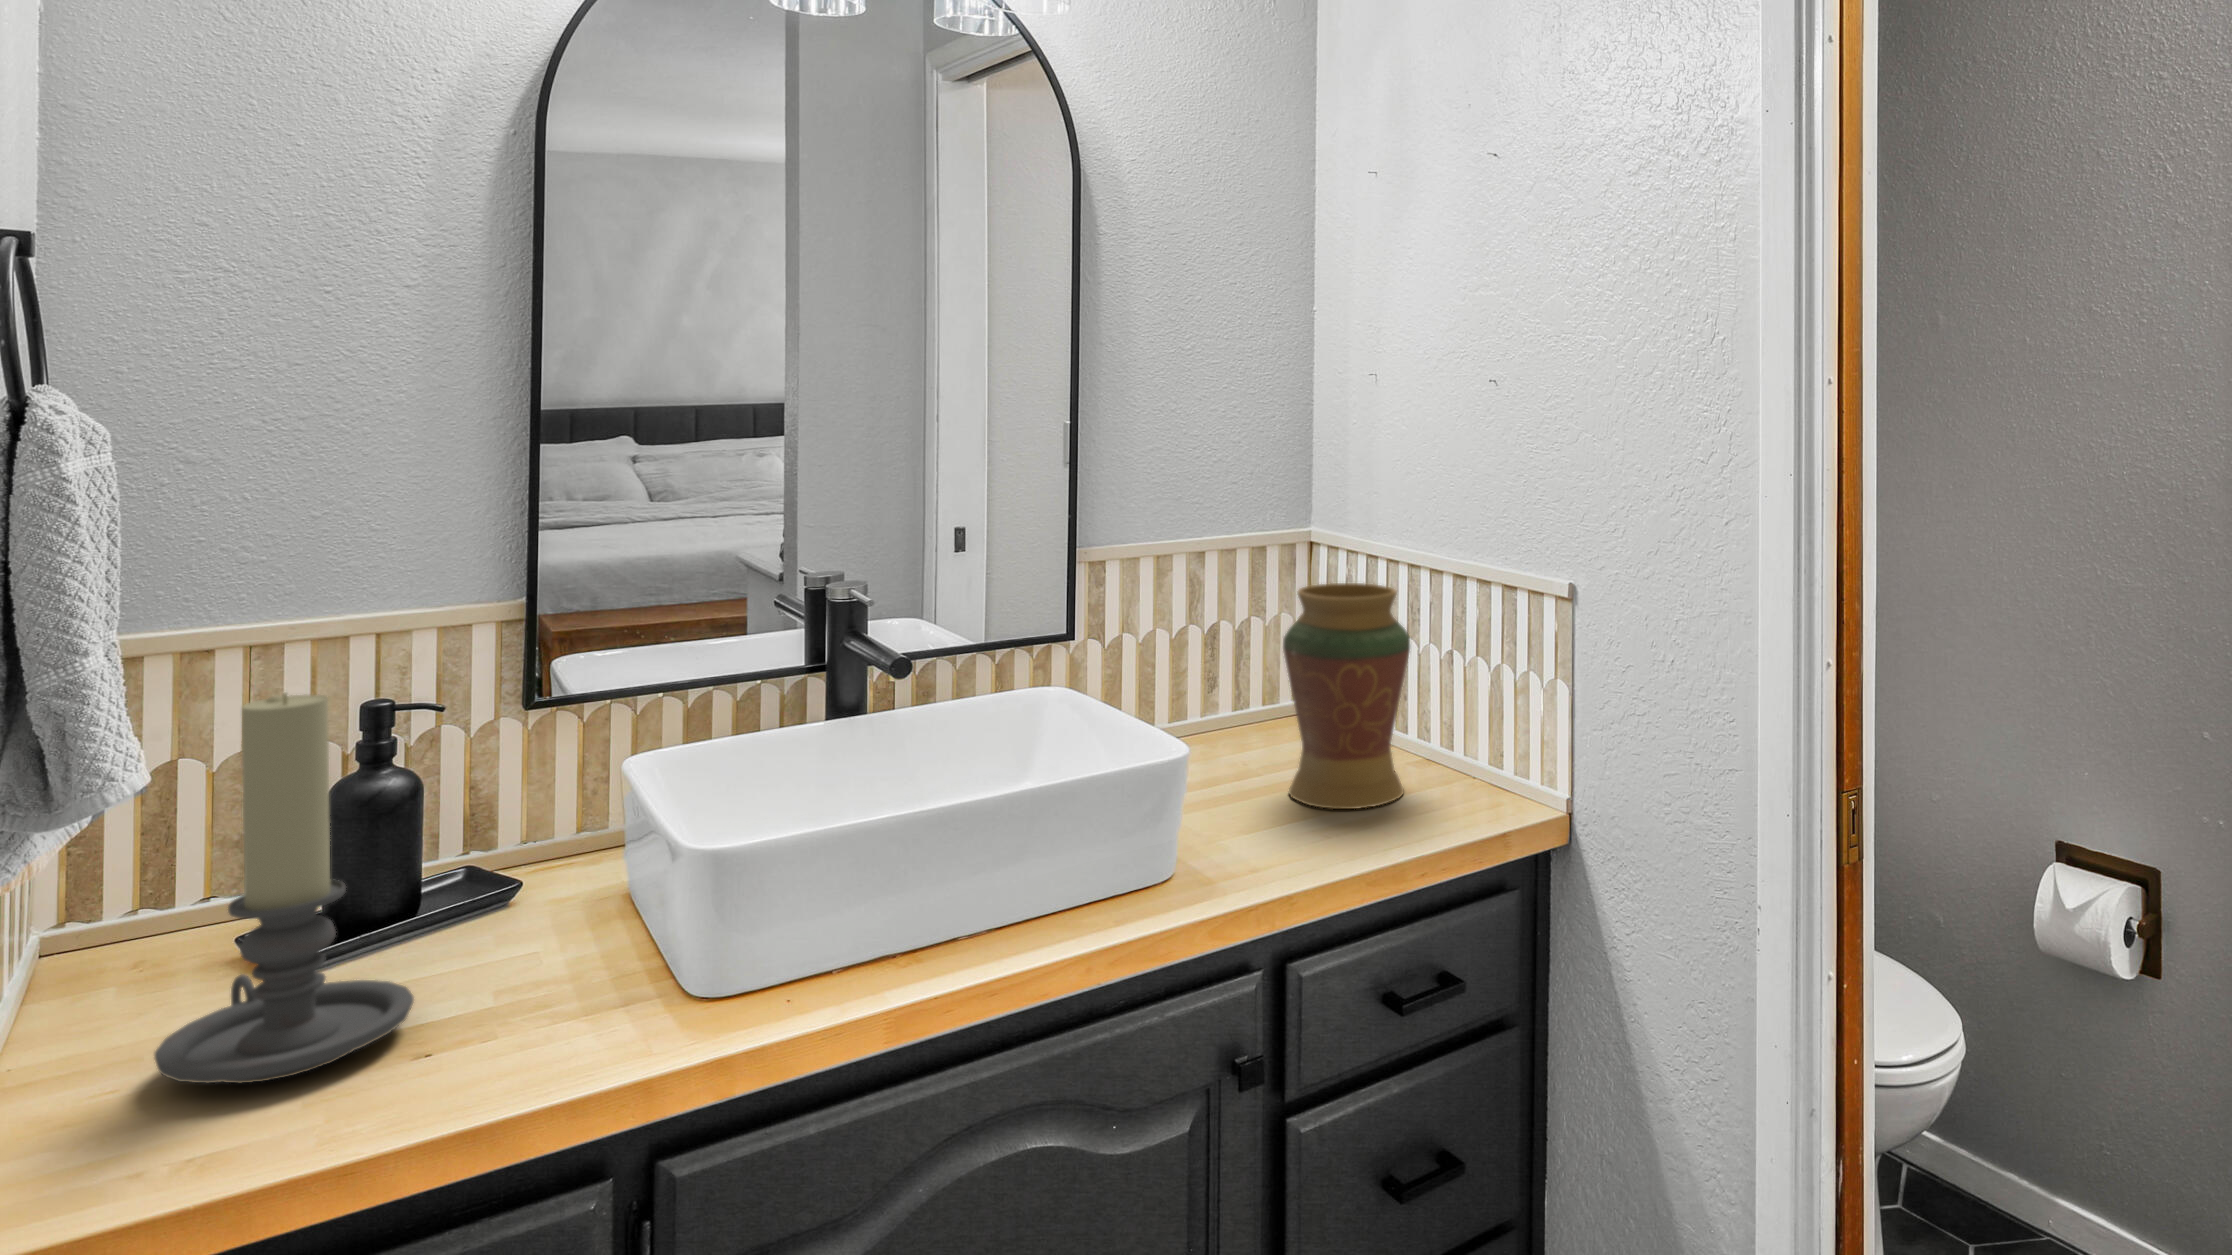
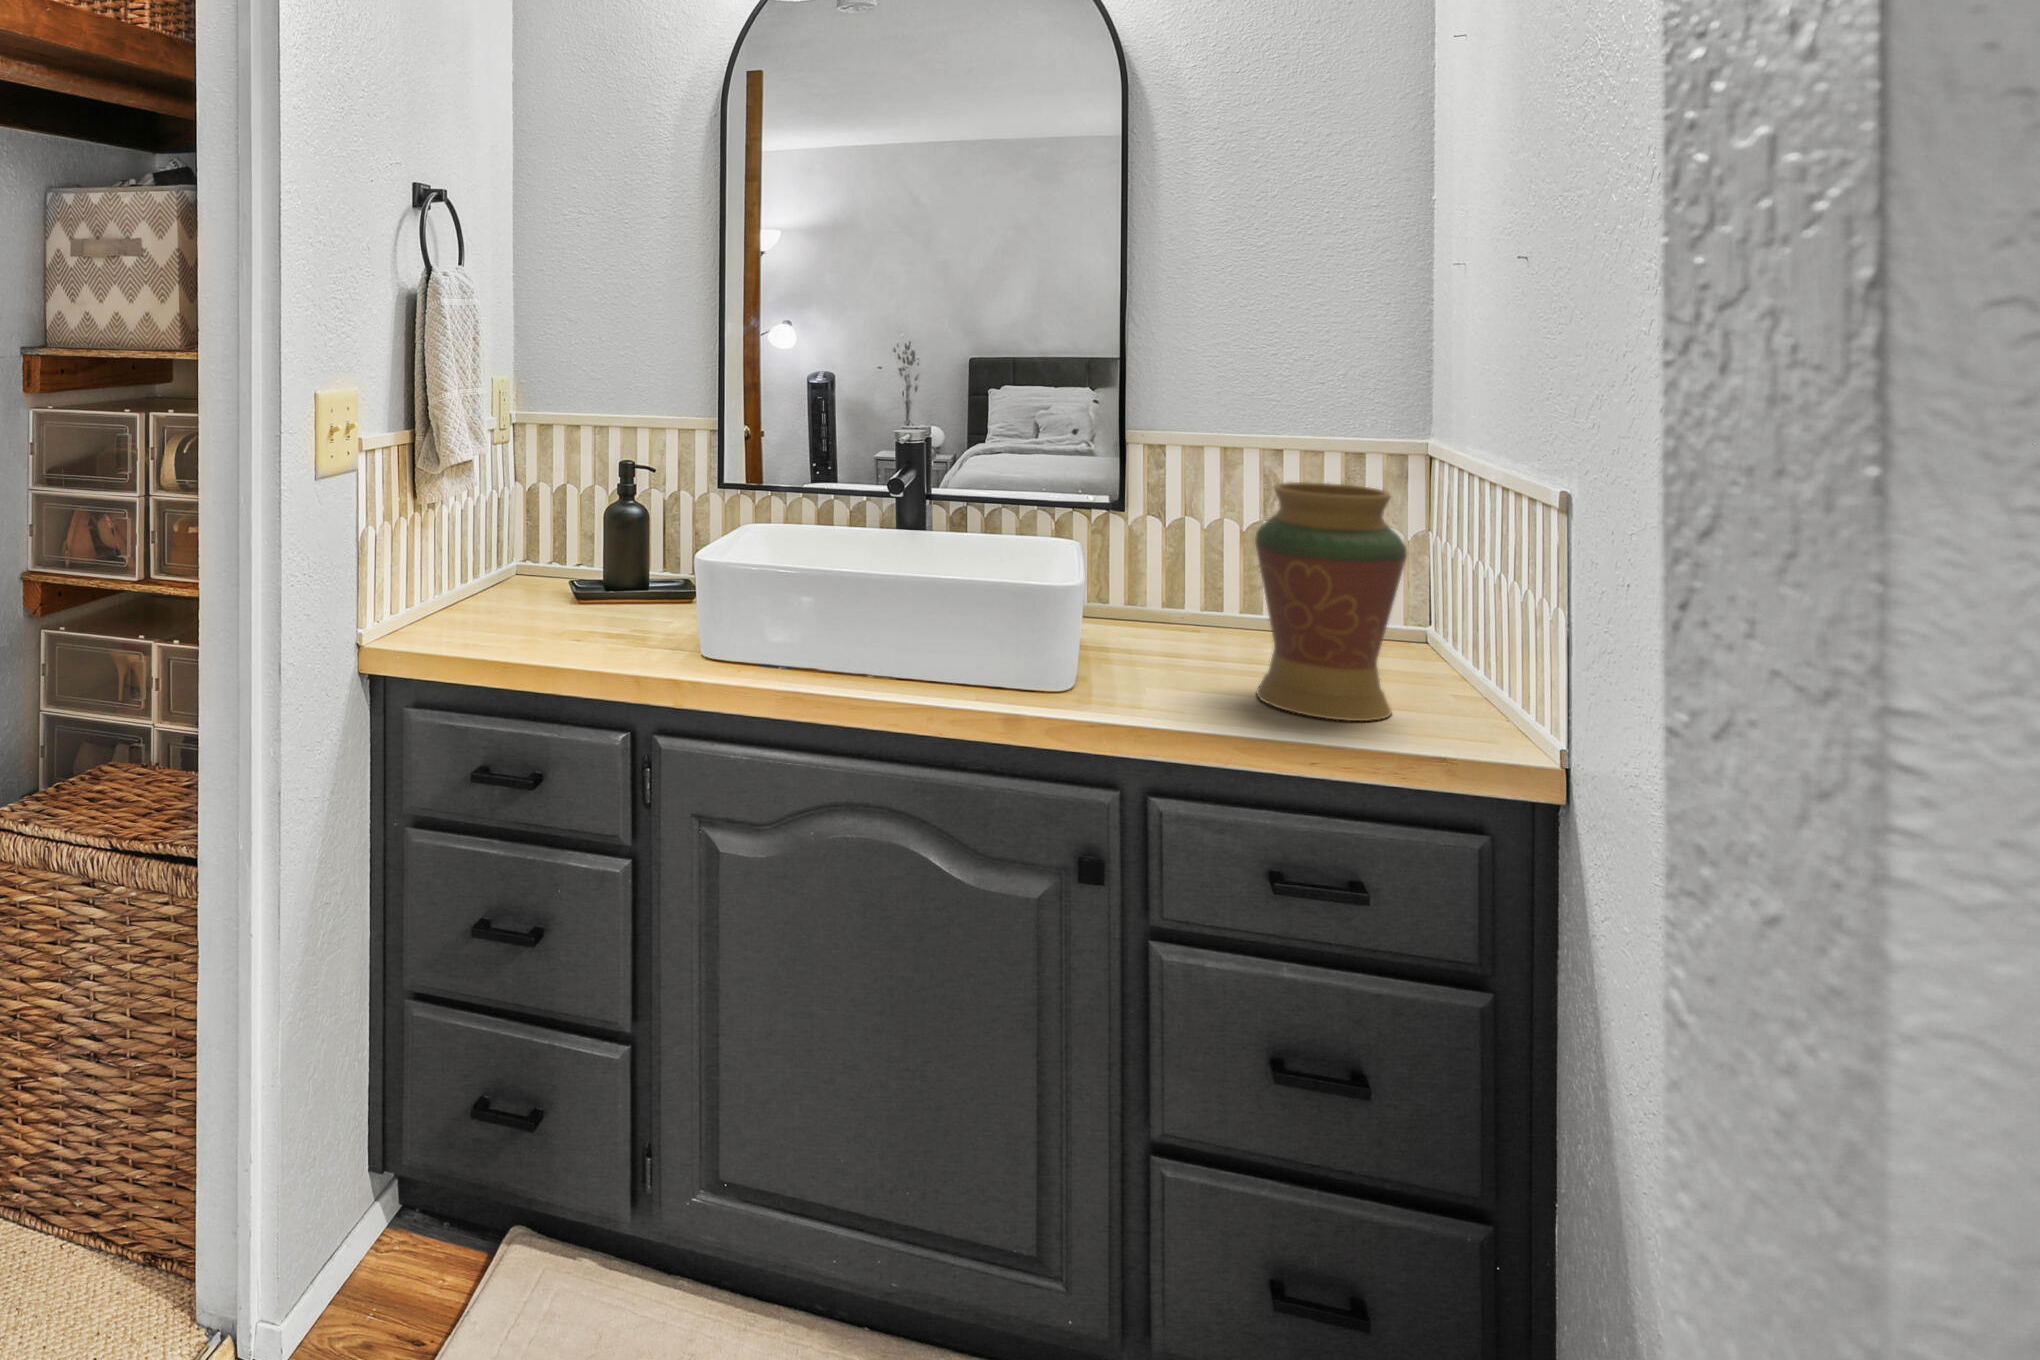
candle holder: present [154,693,414,1083] -> none [480,437,585,641]

